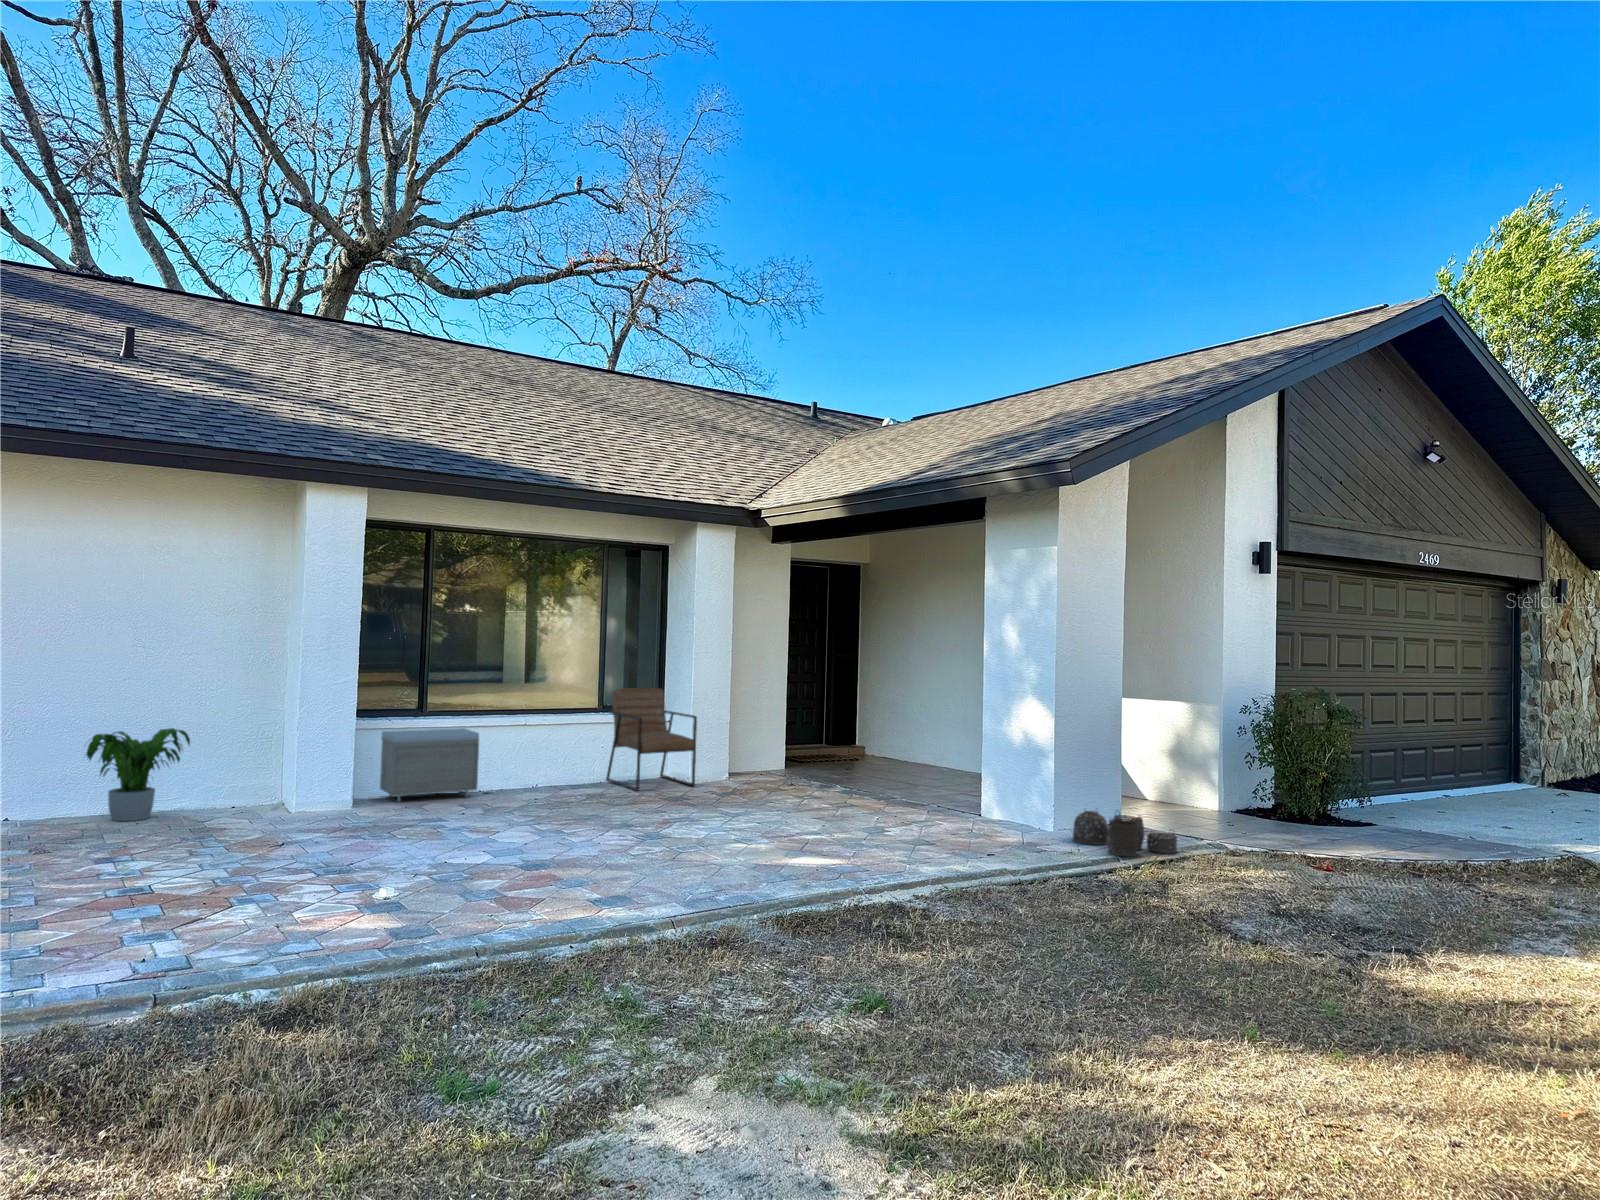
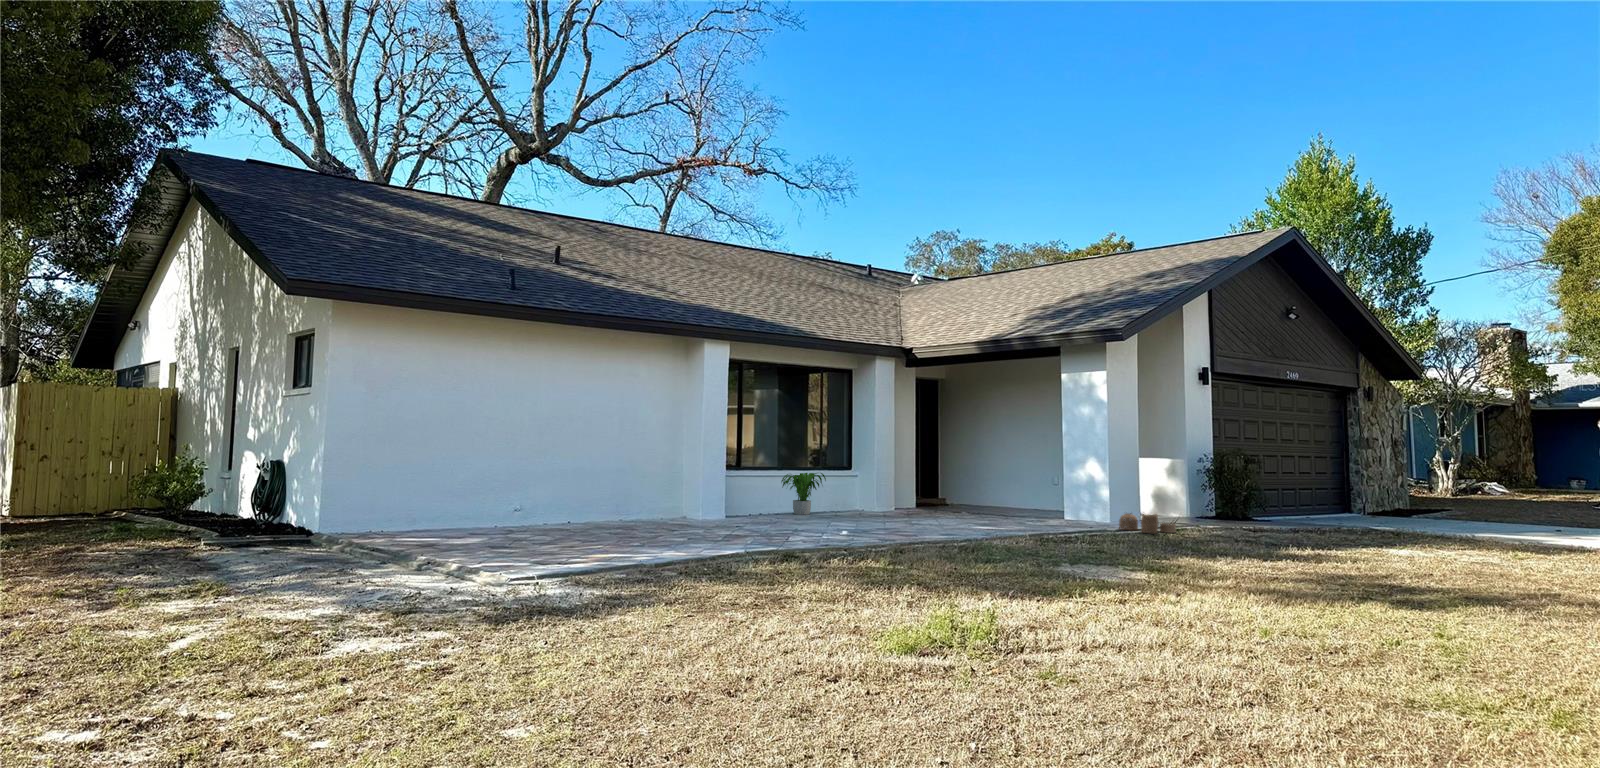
chair: present [606,688,697,791] -> none [829,456,884,514]
potted plant: present [86,728,190,821] -> present [781,473,826,515]
storage bench: present [380,728,479,802] -> none [724,478,778,518]

